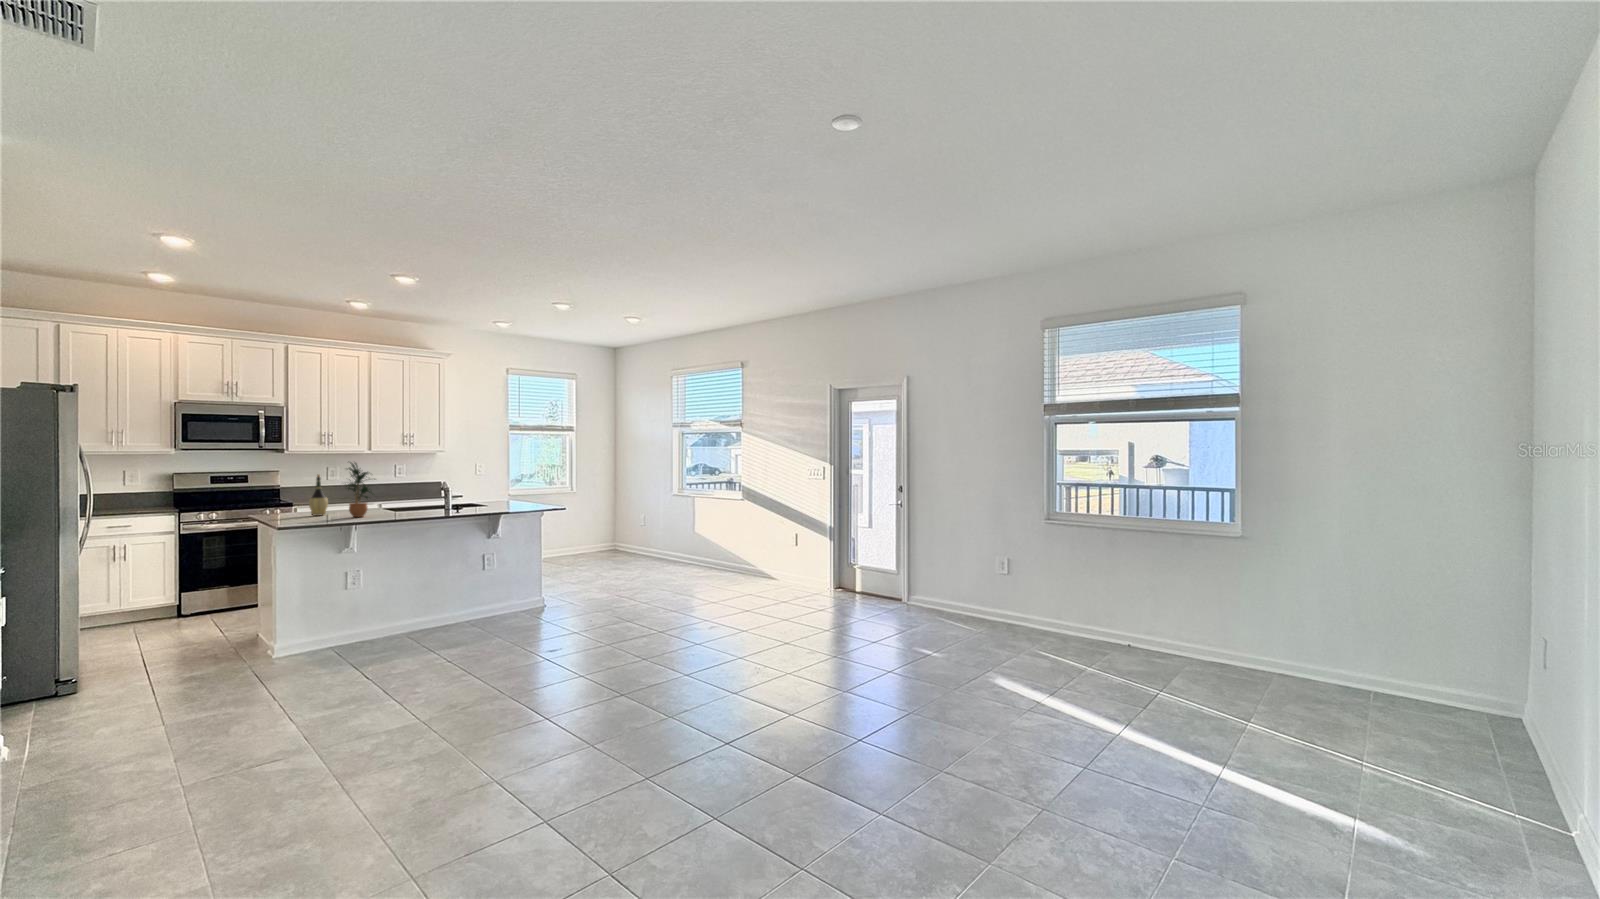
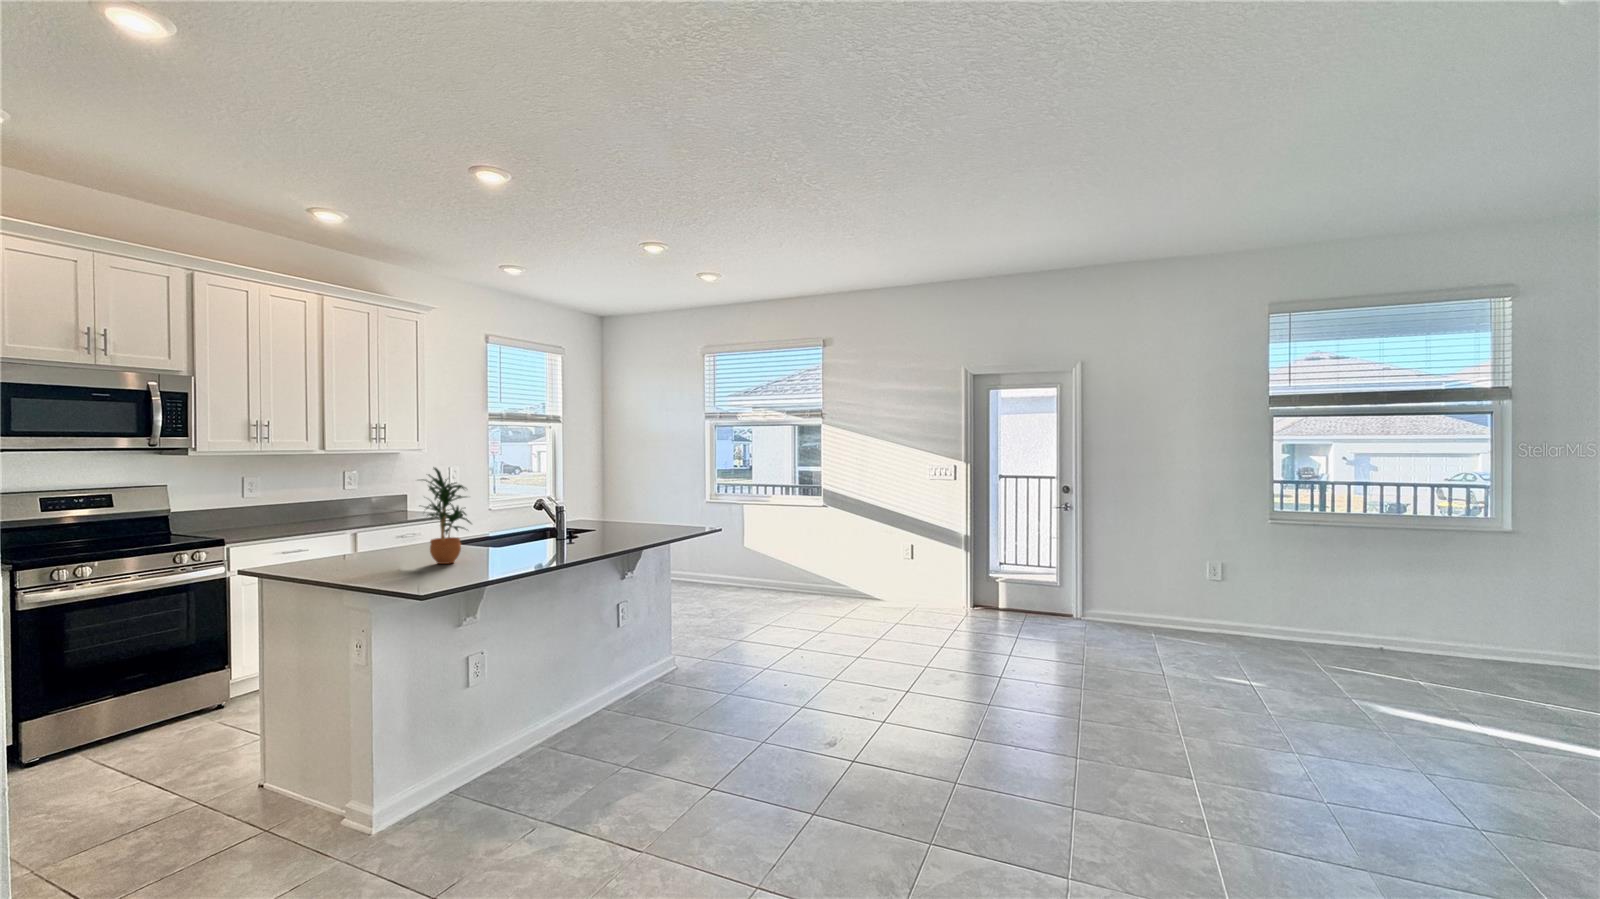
wine bottle: present [309,475,328,516] -> none [338,491,372,564]

